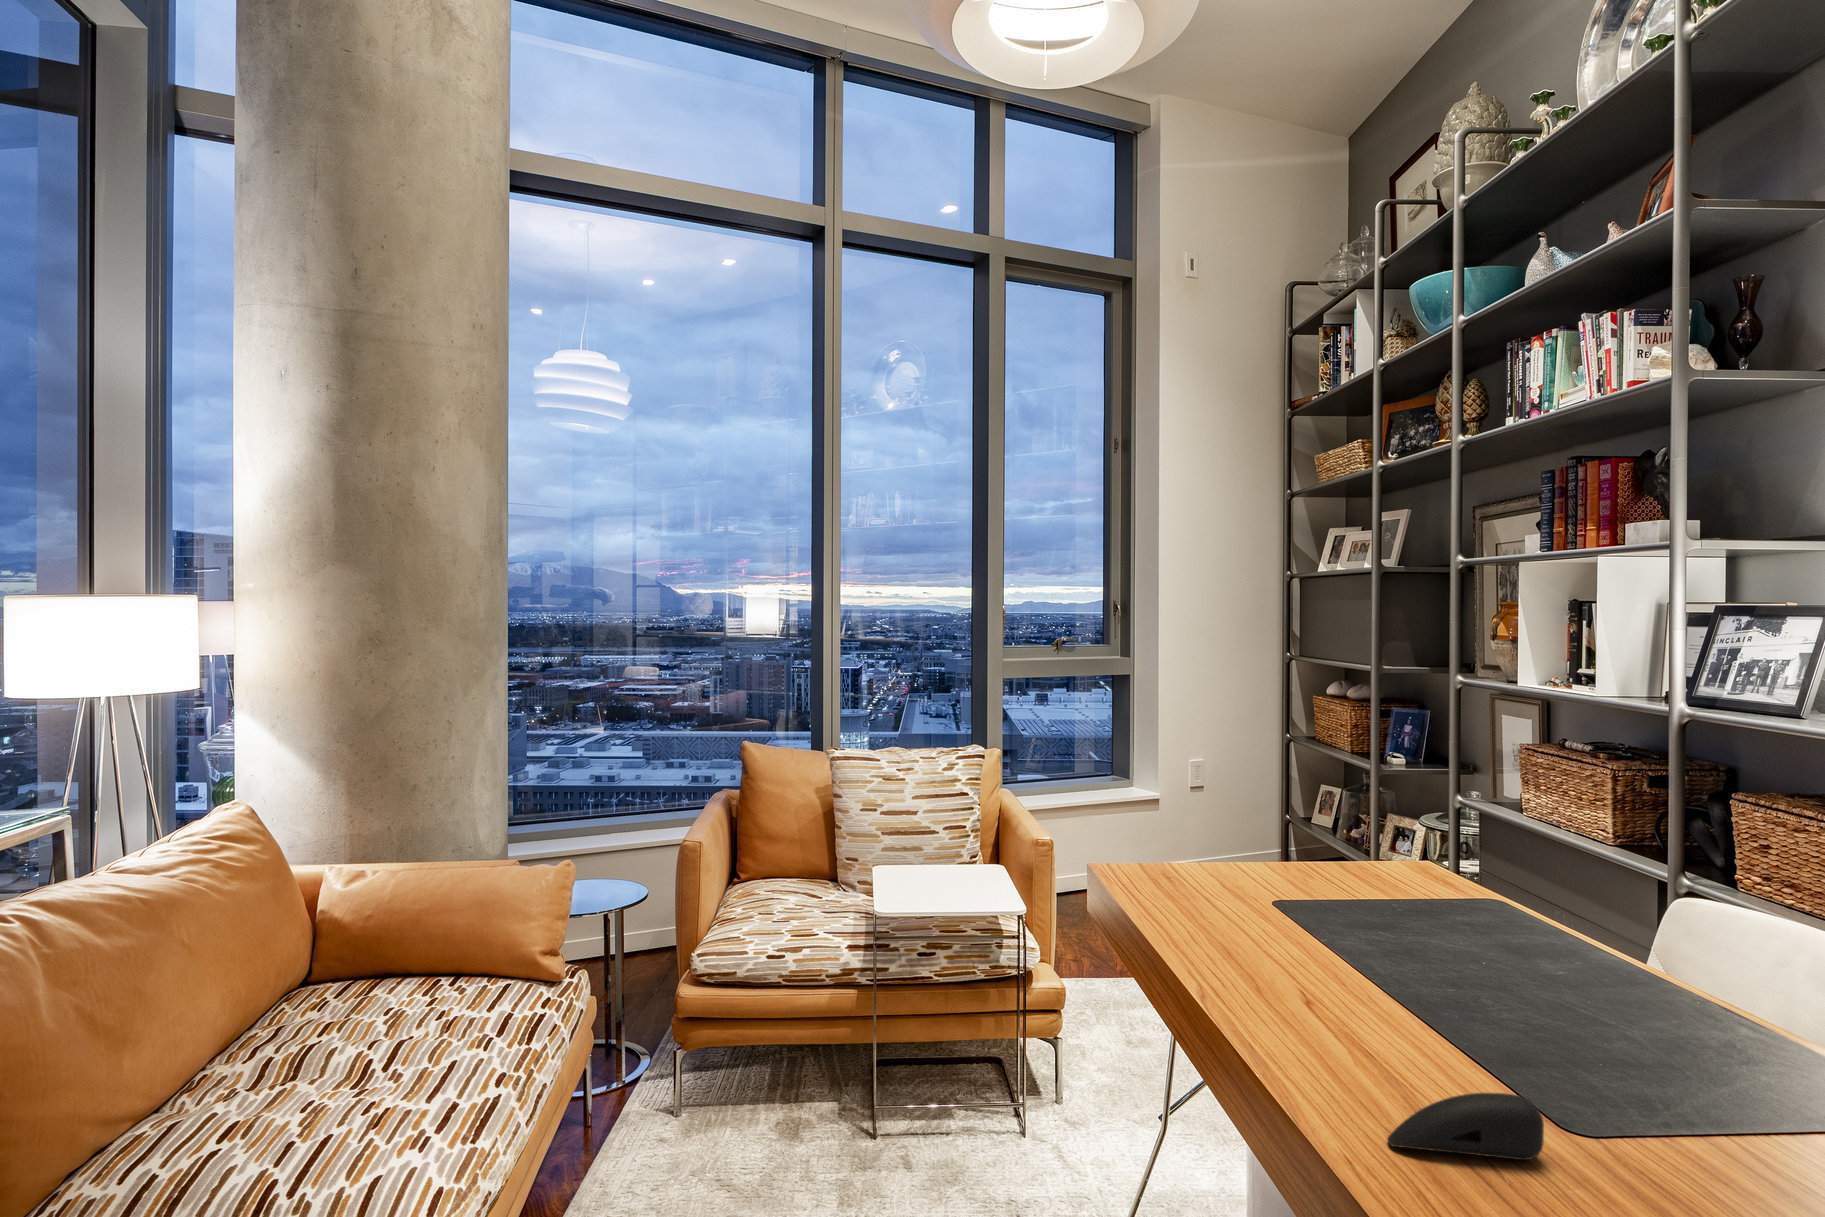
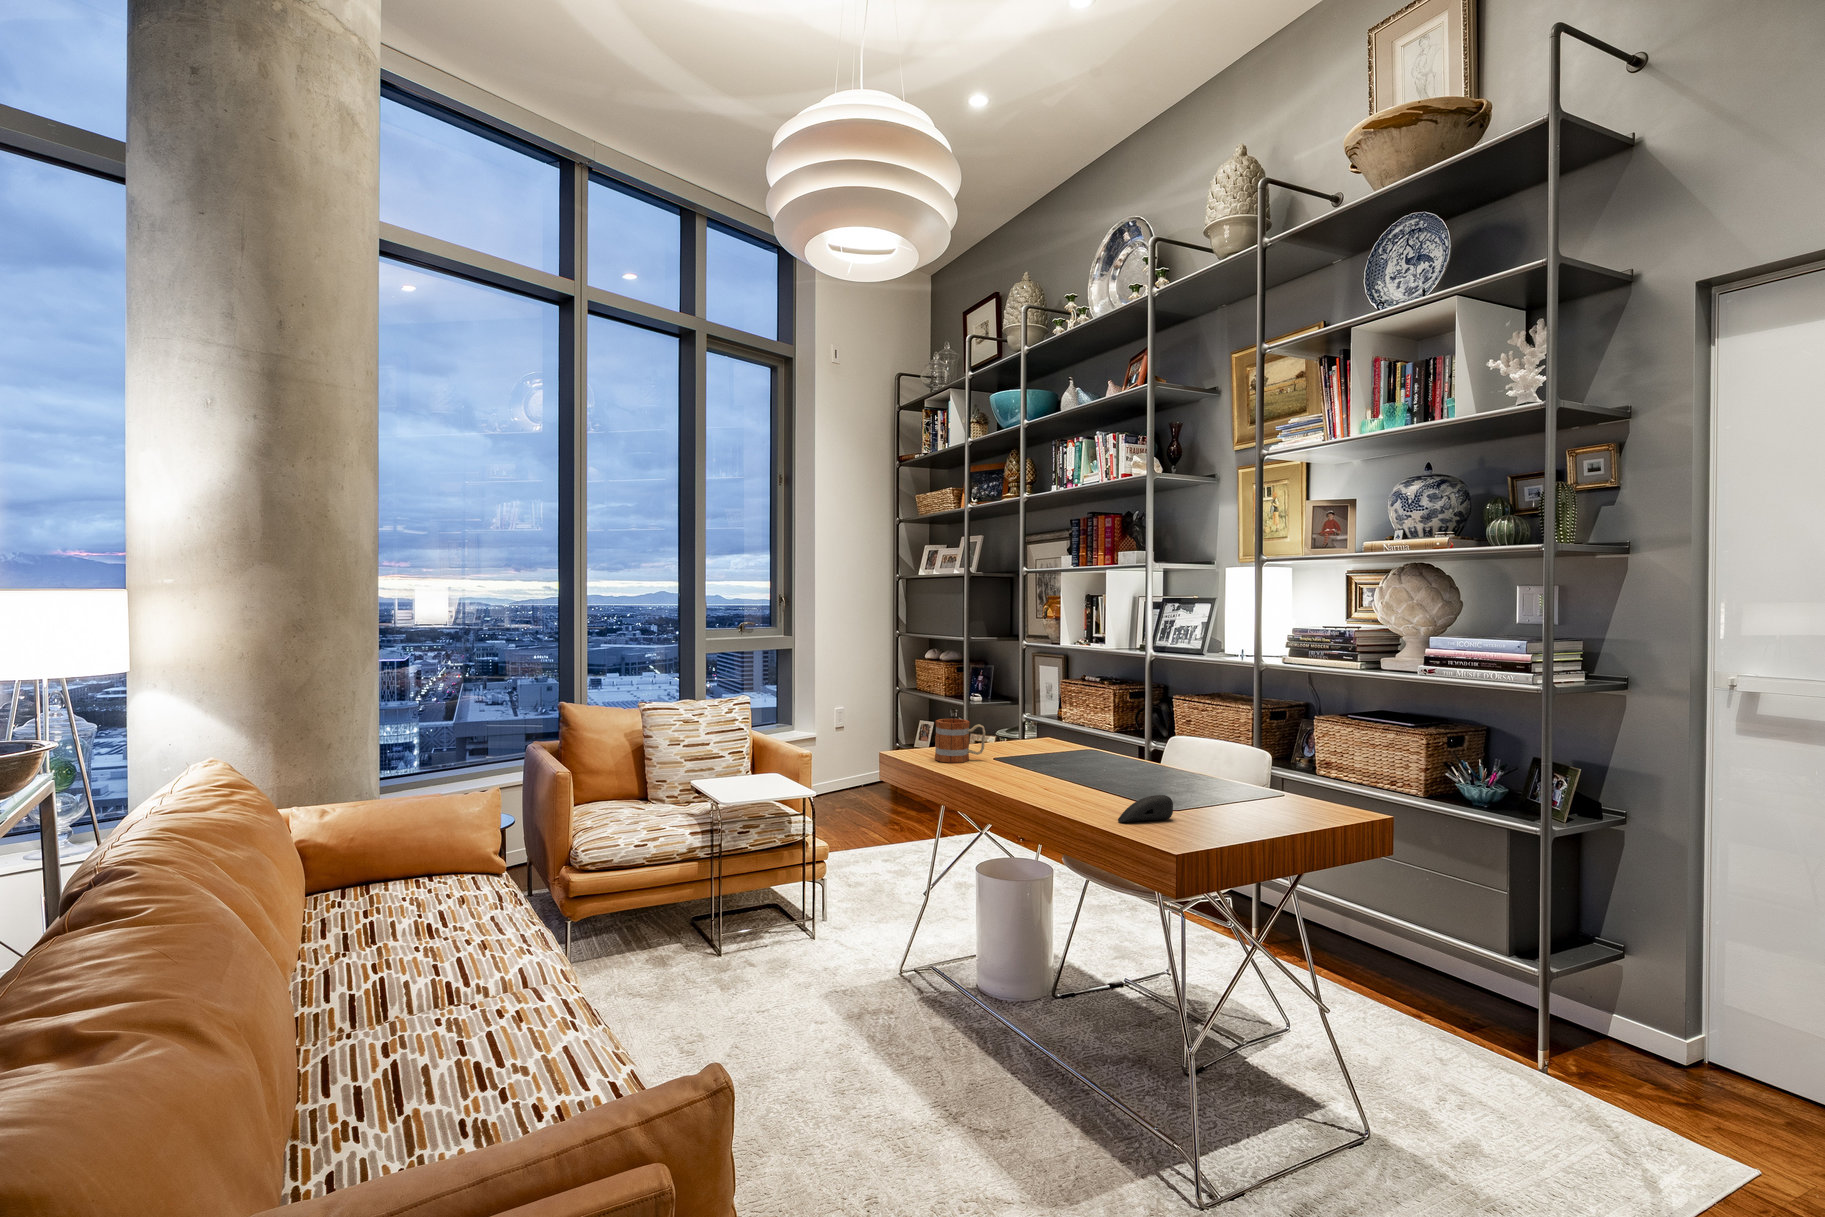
mug: none [1166,818,1257,901] -> present [935,719,986,763]

